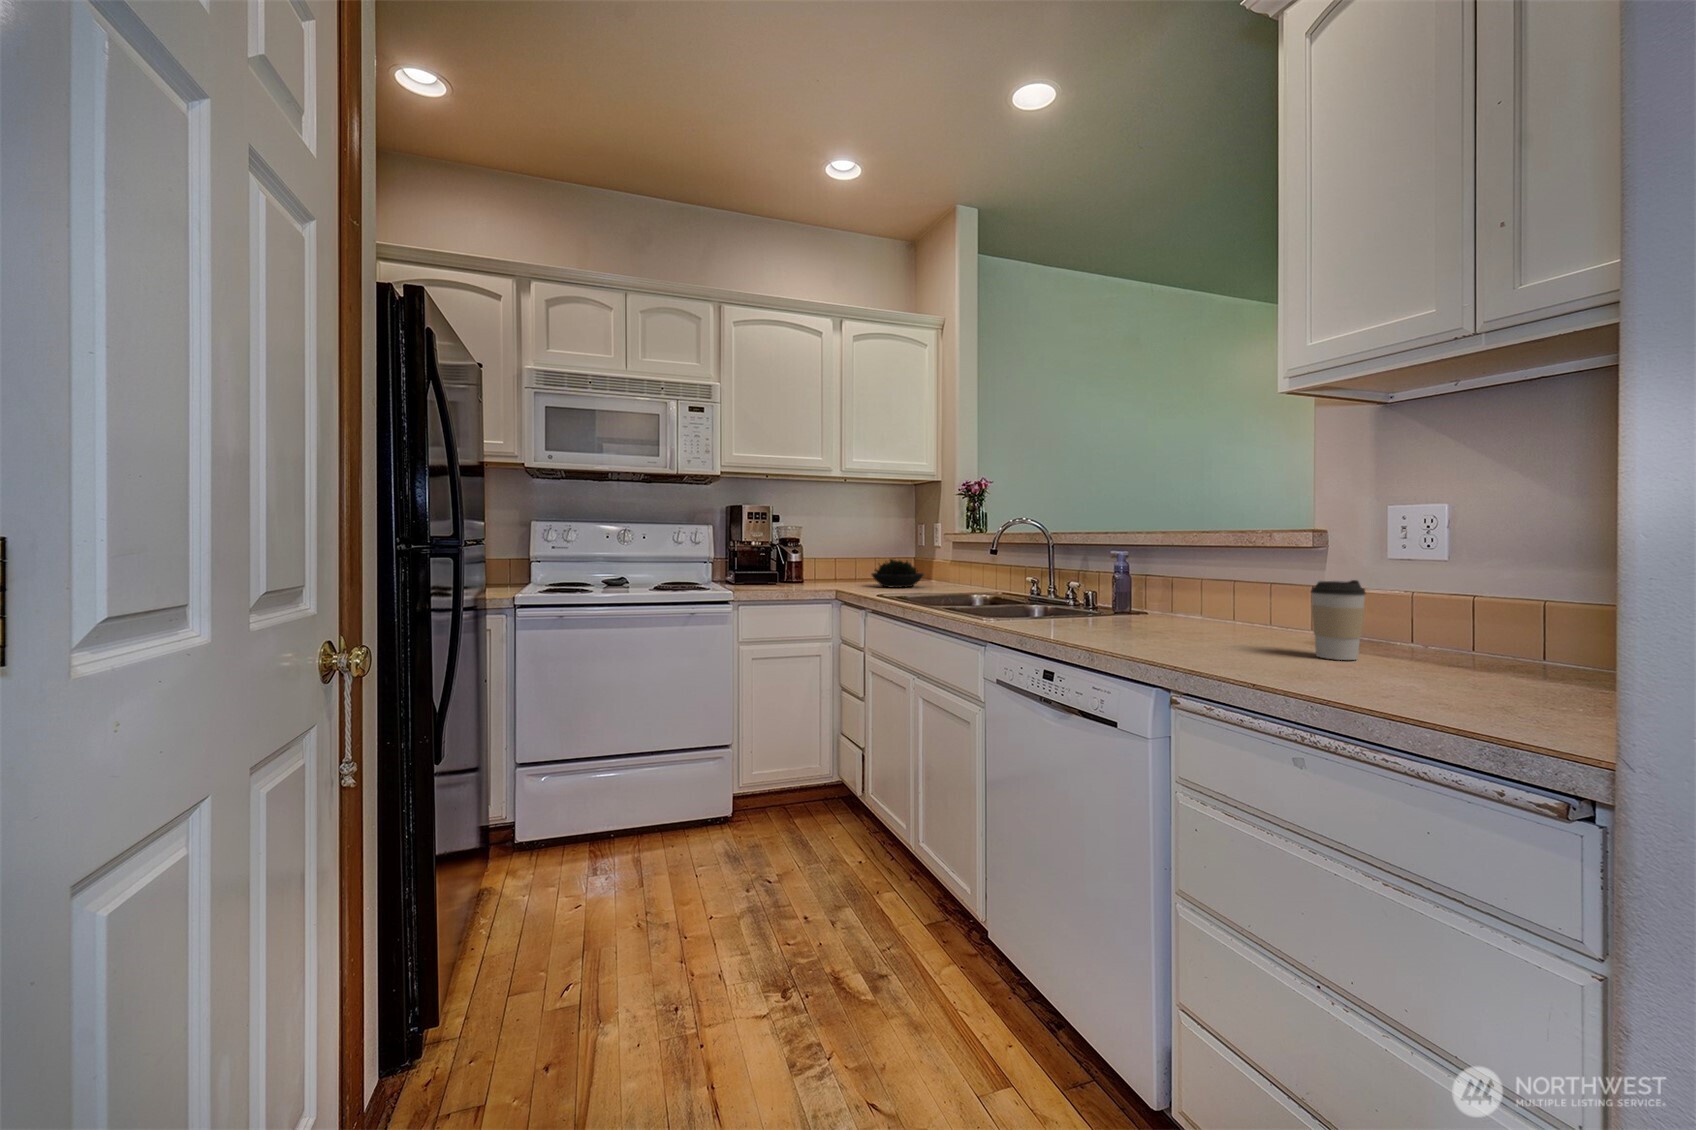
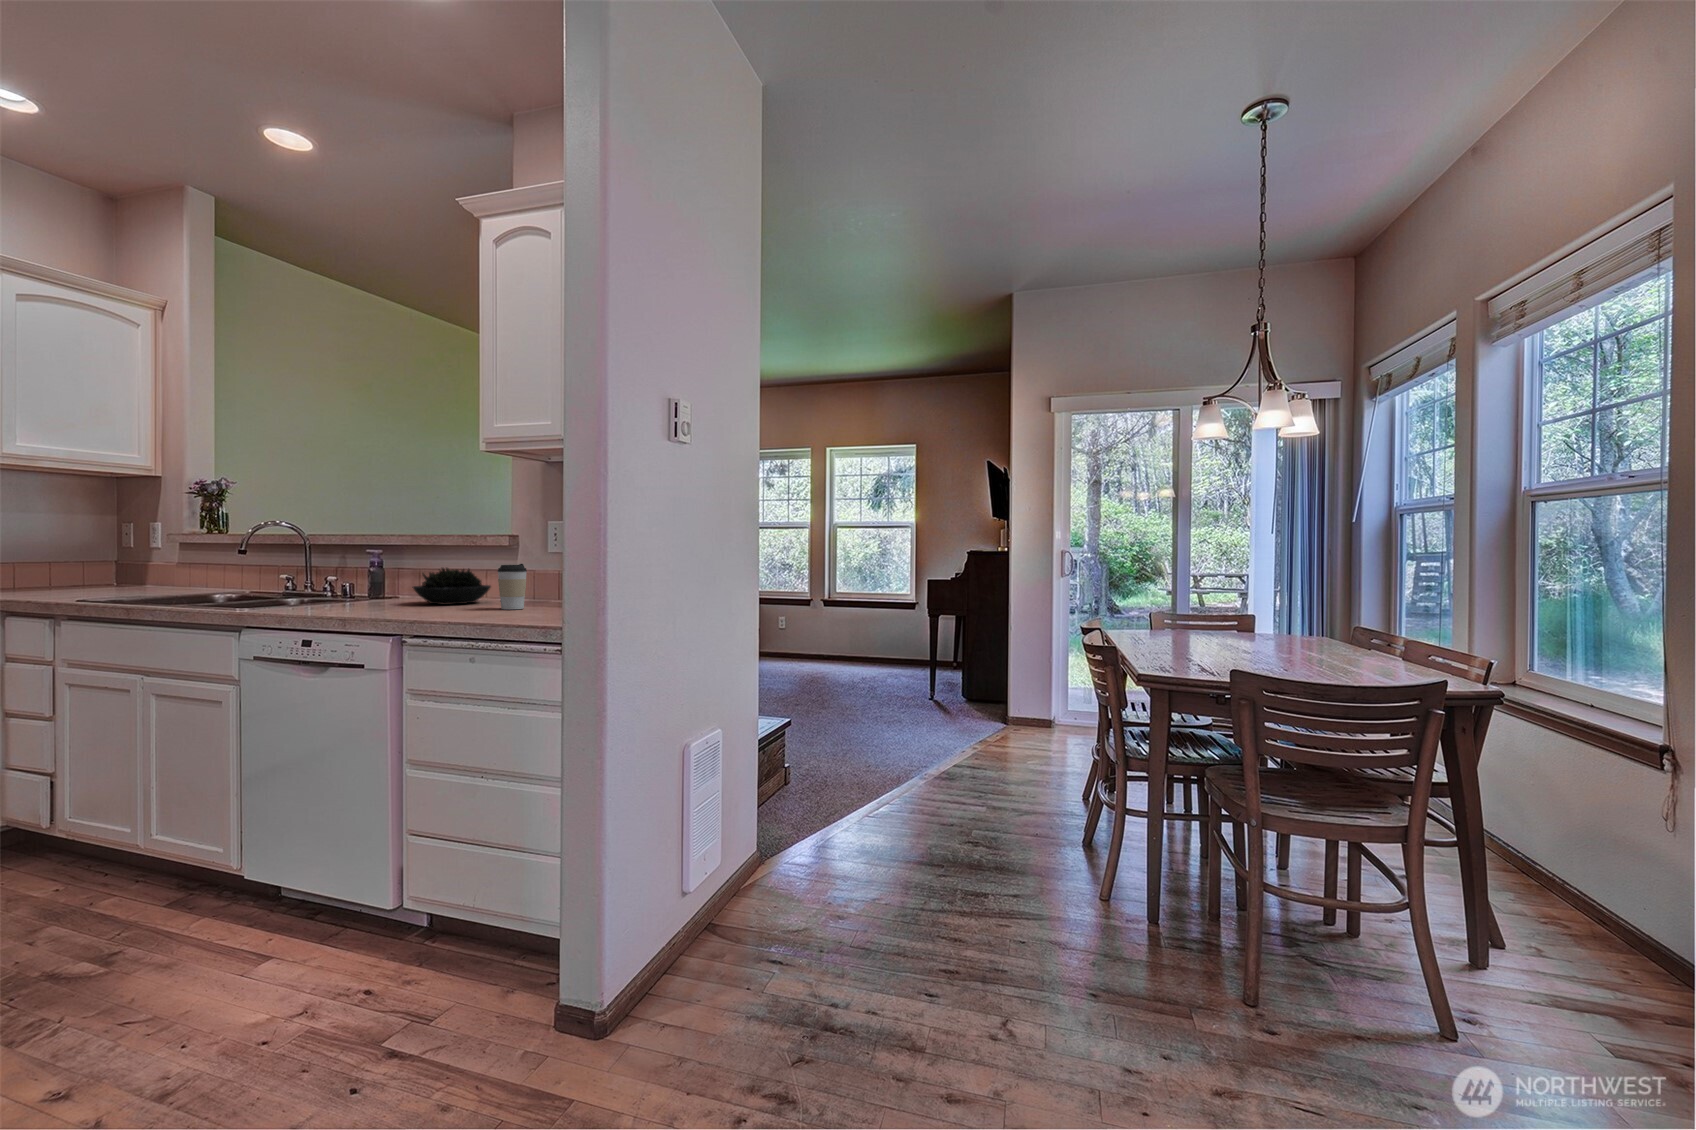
succulent plant: present [872,559,923,587] -> present [412,568,491,605]

